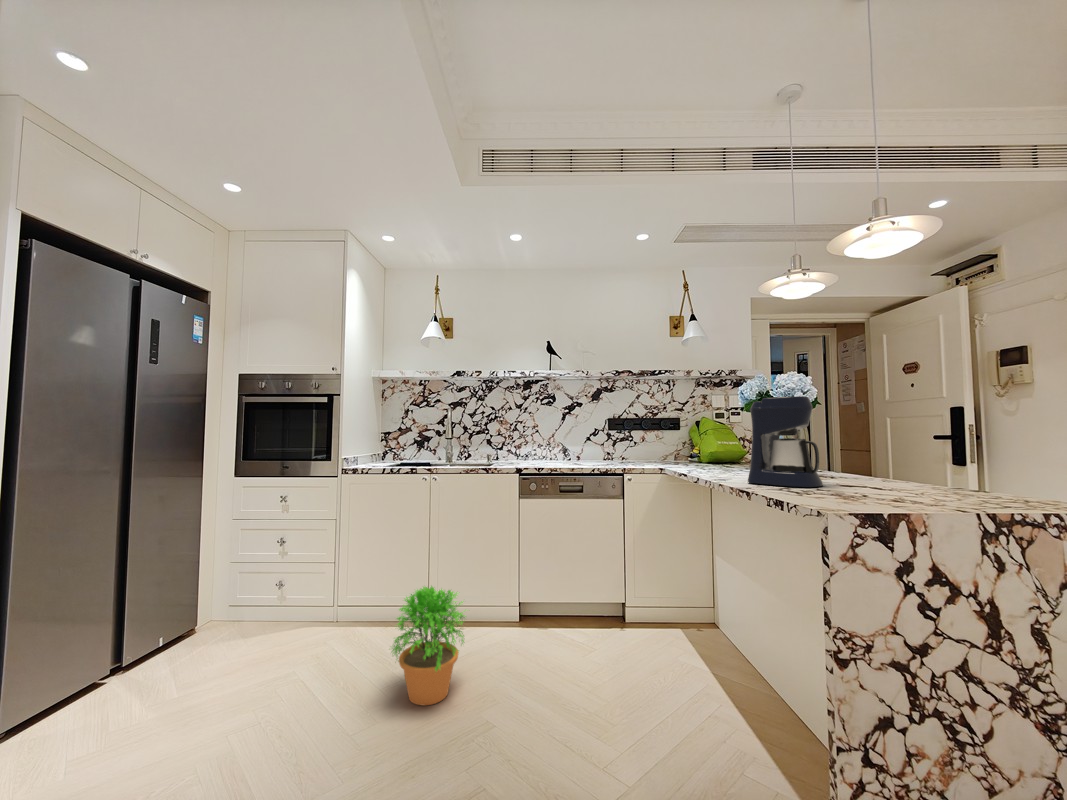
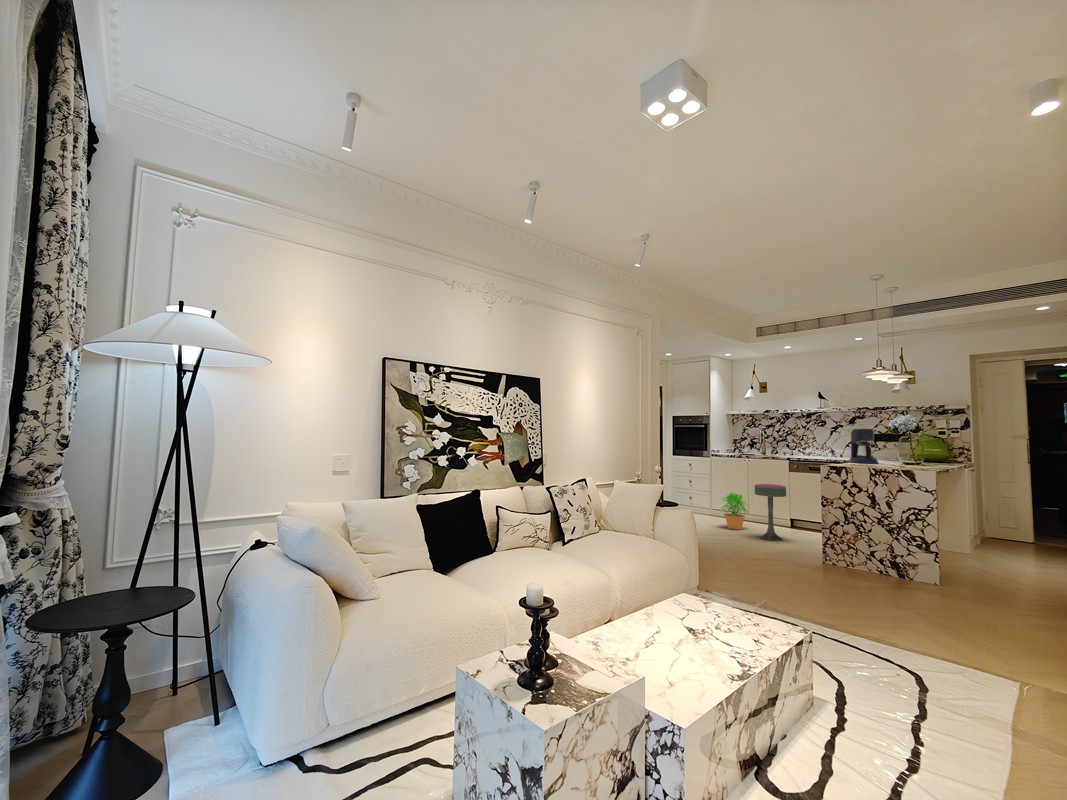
bar stool: none [517,557,604,753] -> present [754,484,786,540]

